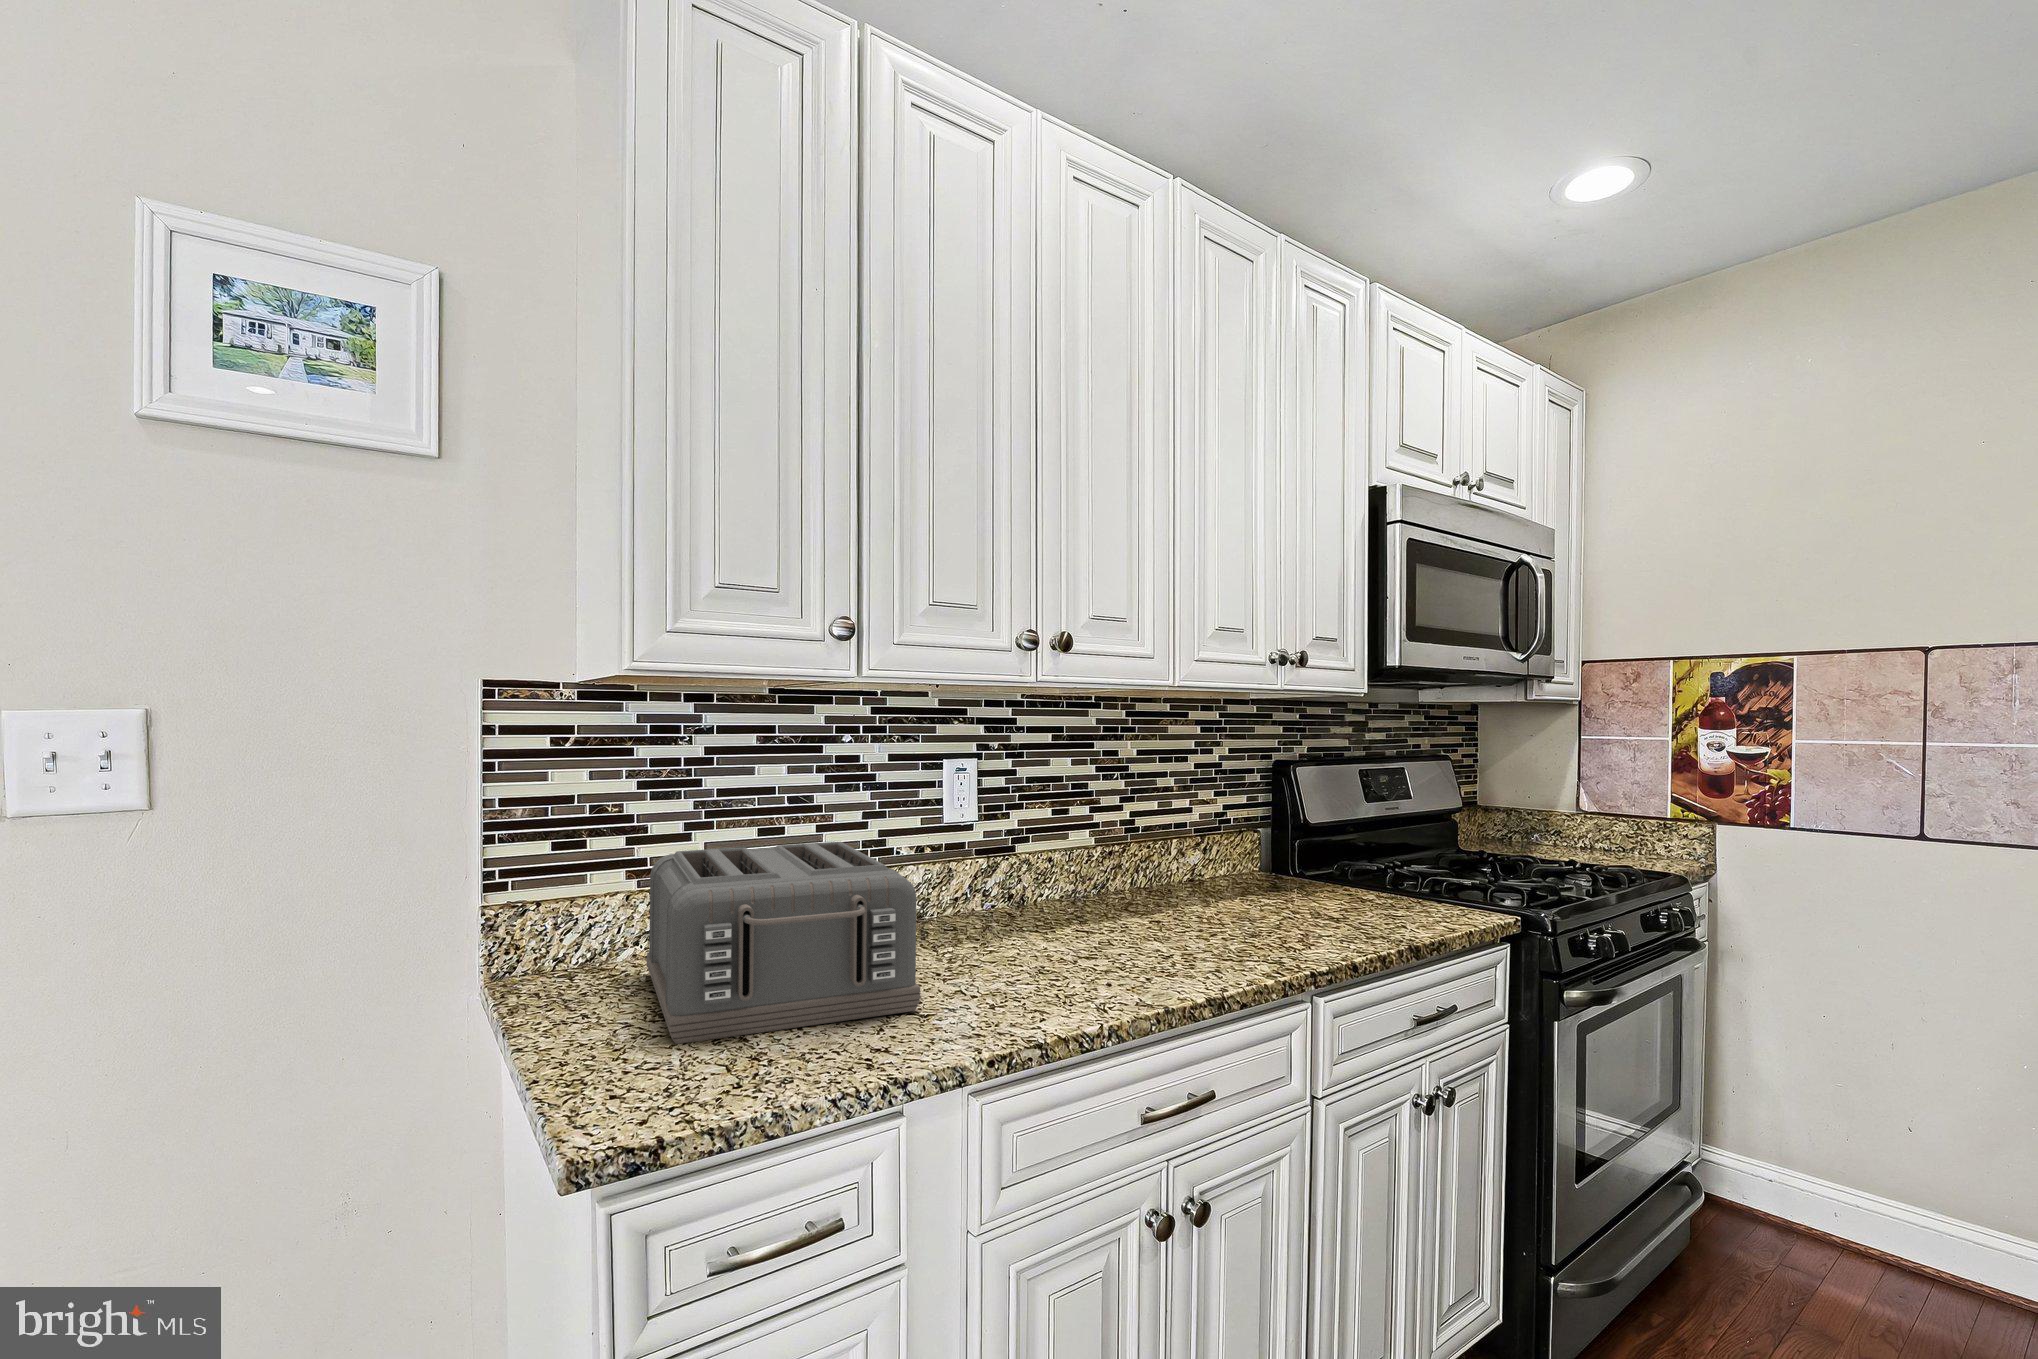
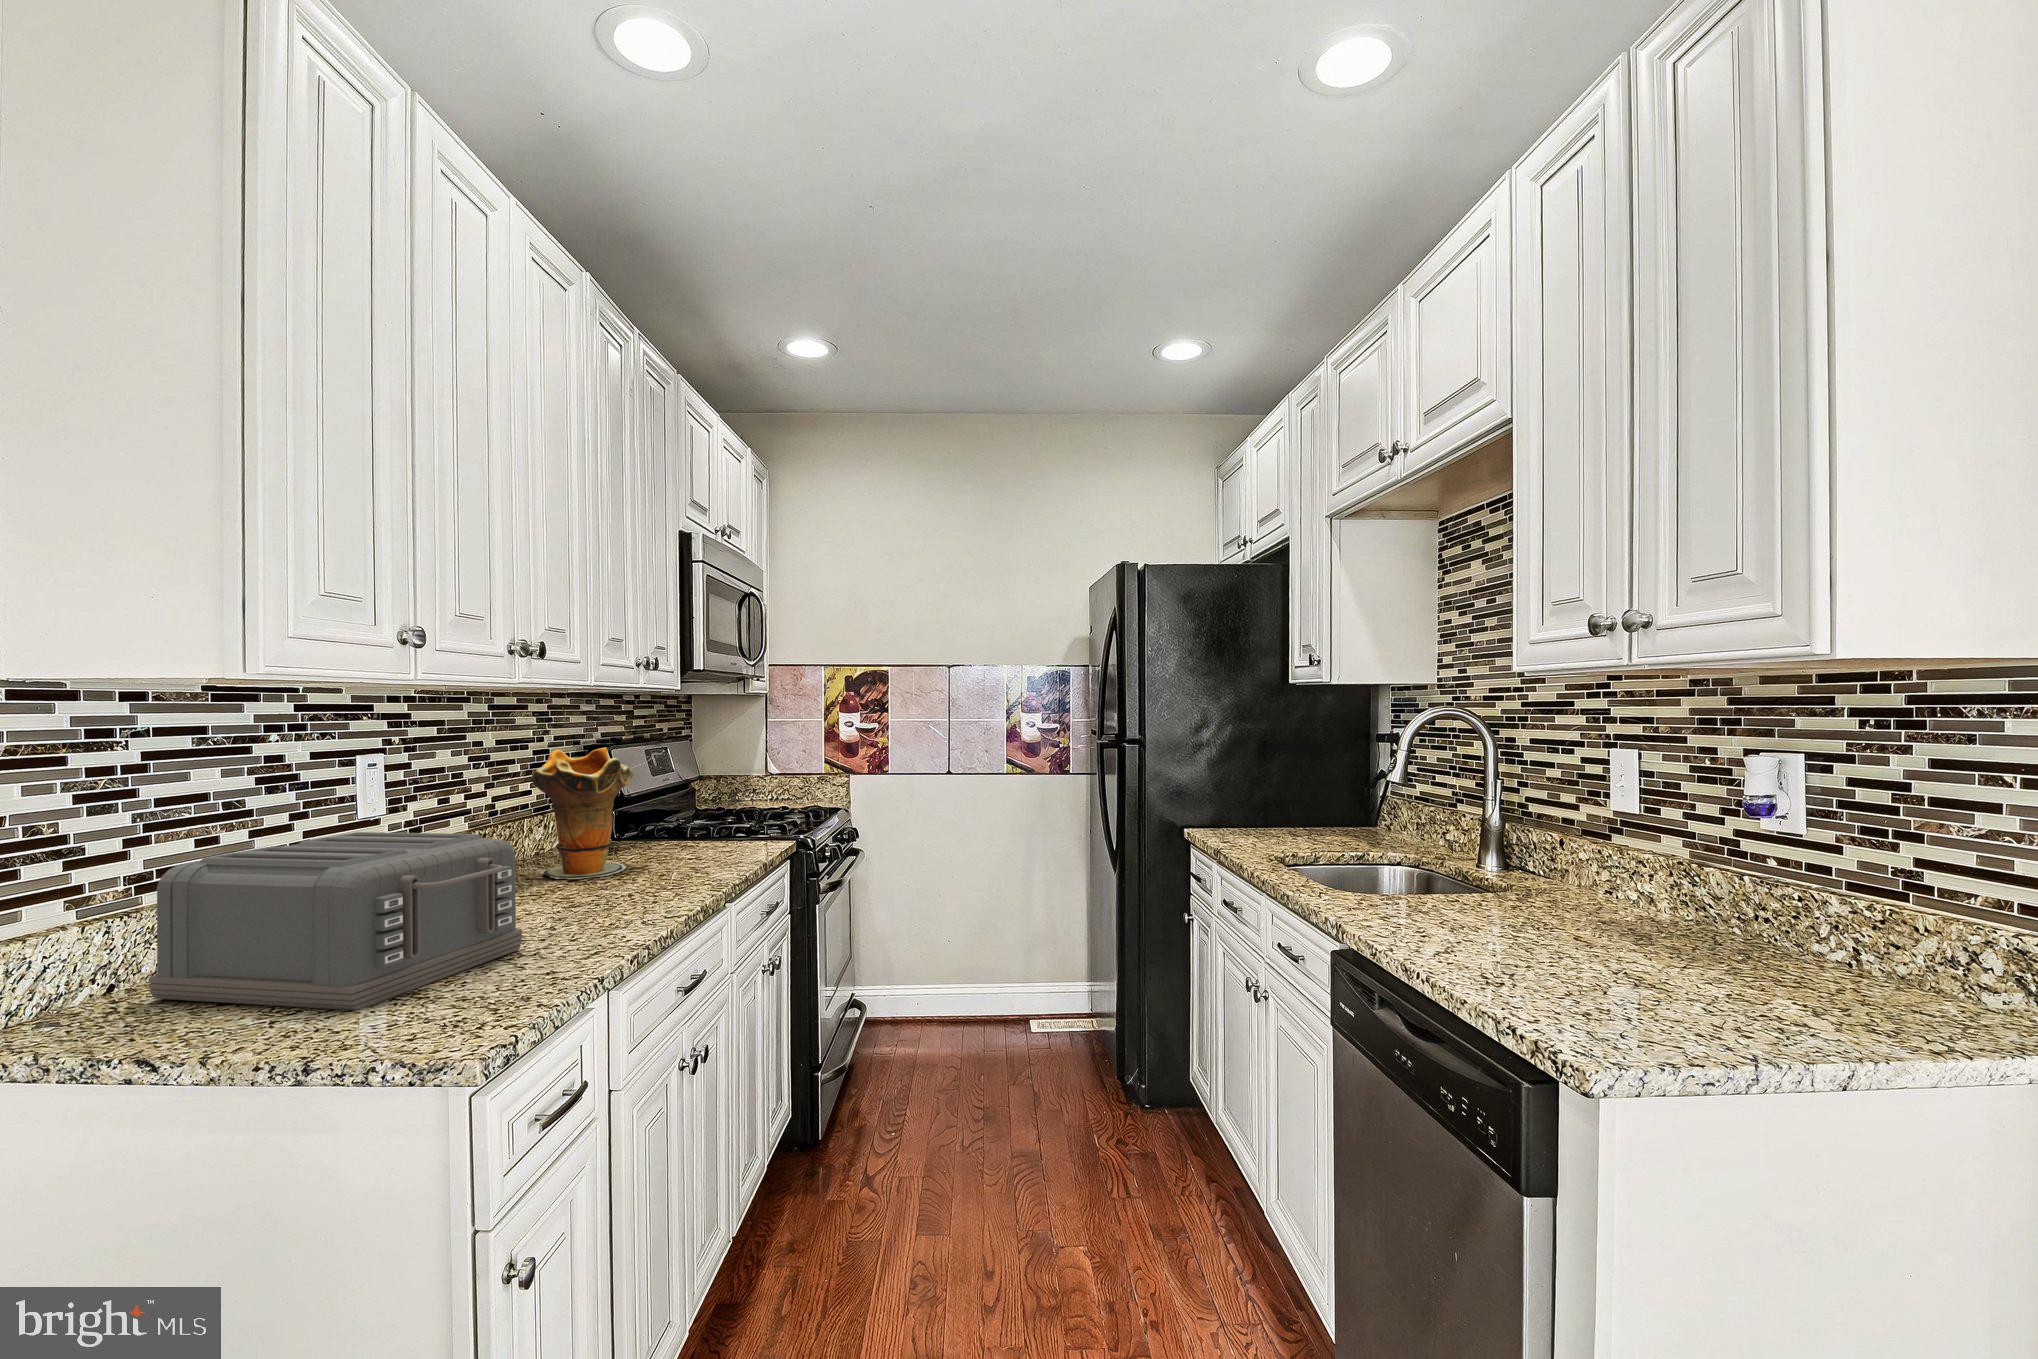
decorative vase: none [1132,765,1242,925] -> present [532,747,633,879]

